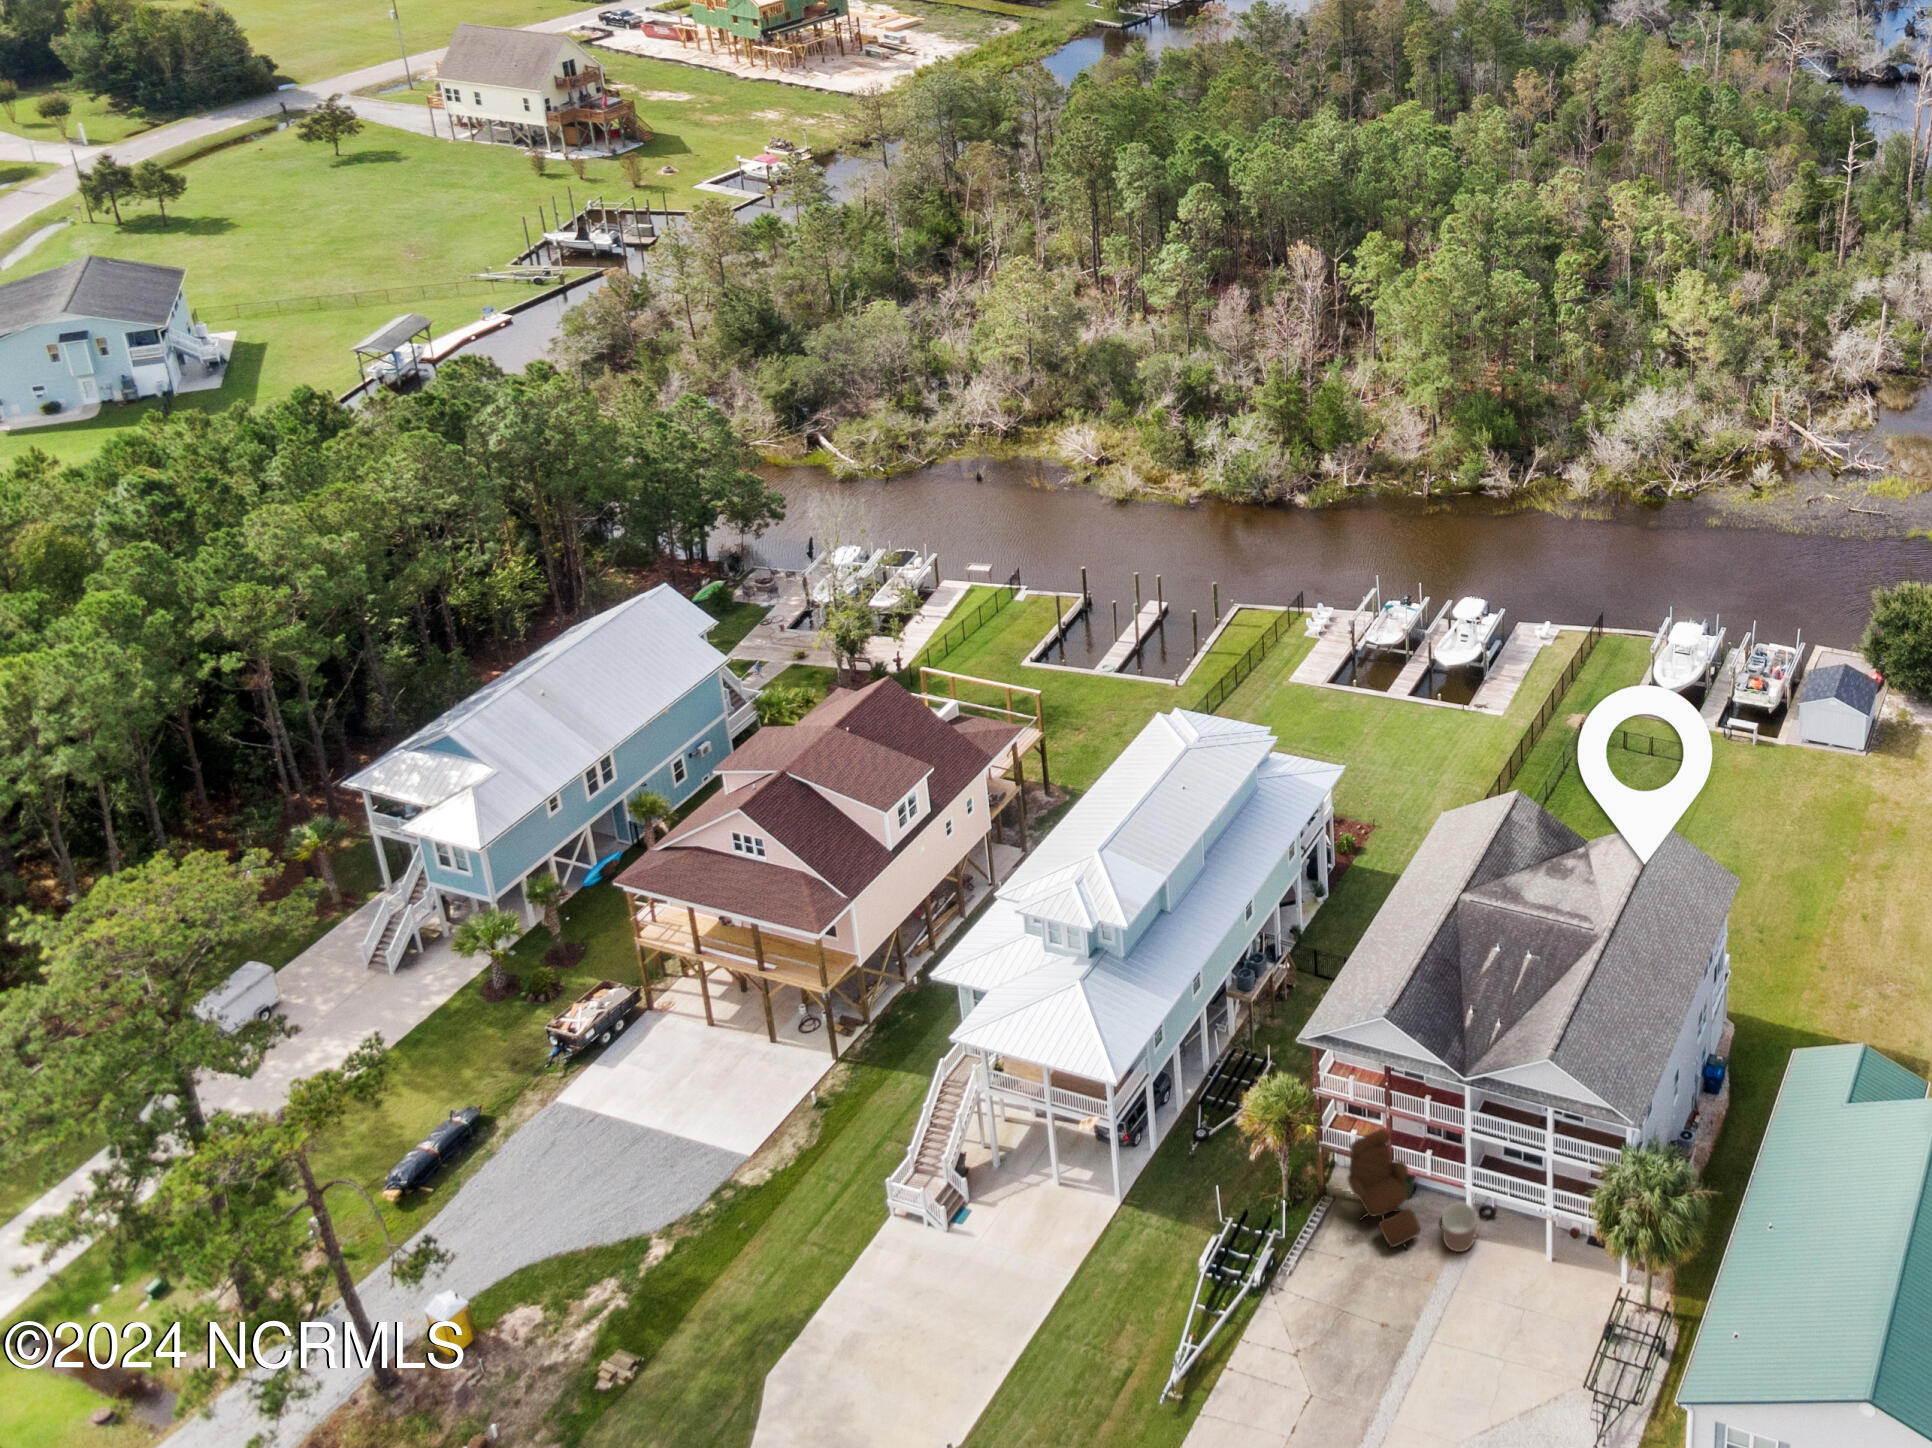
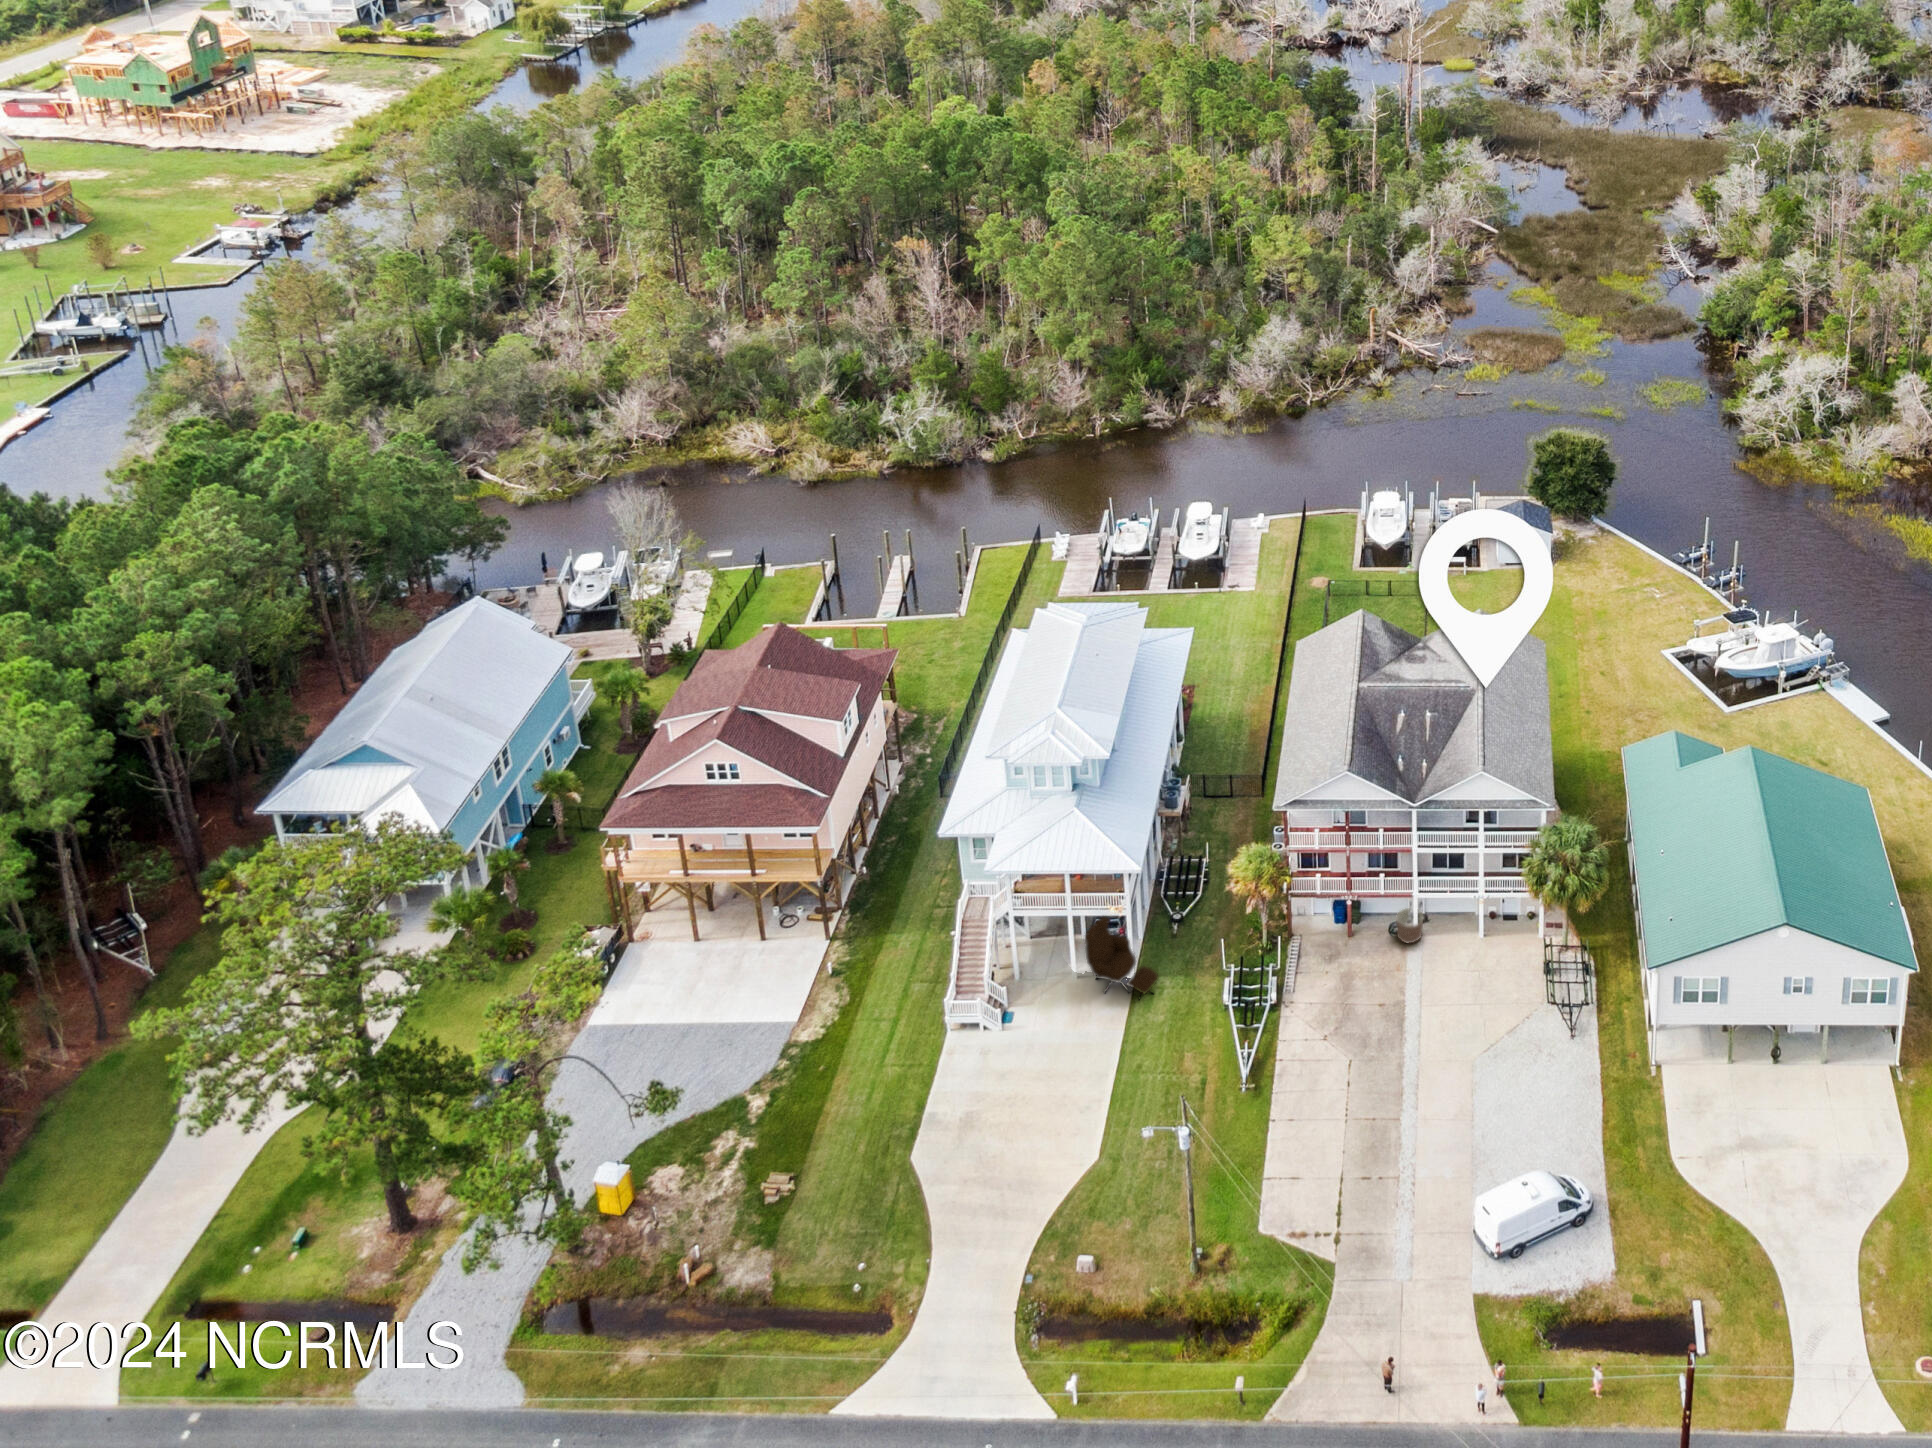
lounge chair: present [1348,1128,1420,1248] -> present [1085,916,1158,999]

